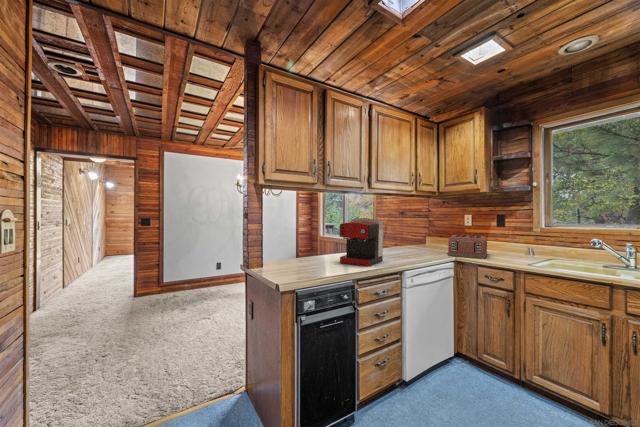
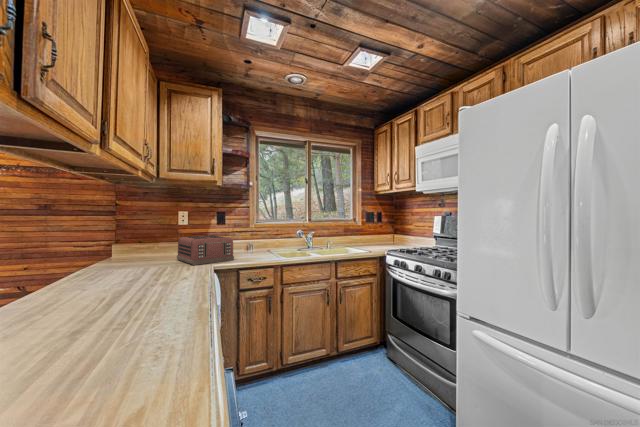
coffee maker: present [340,218,383,266] -> none [55,212,162,342]

